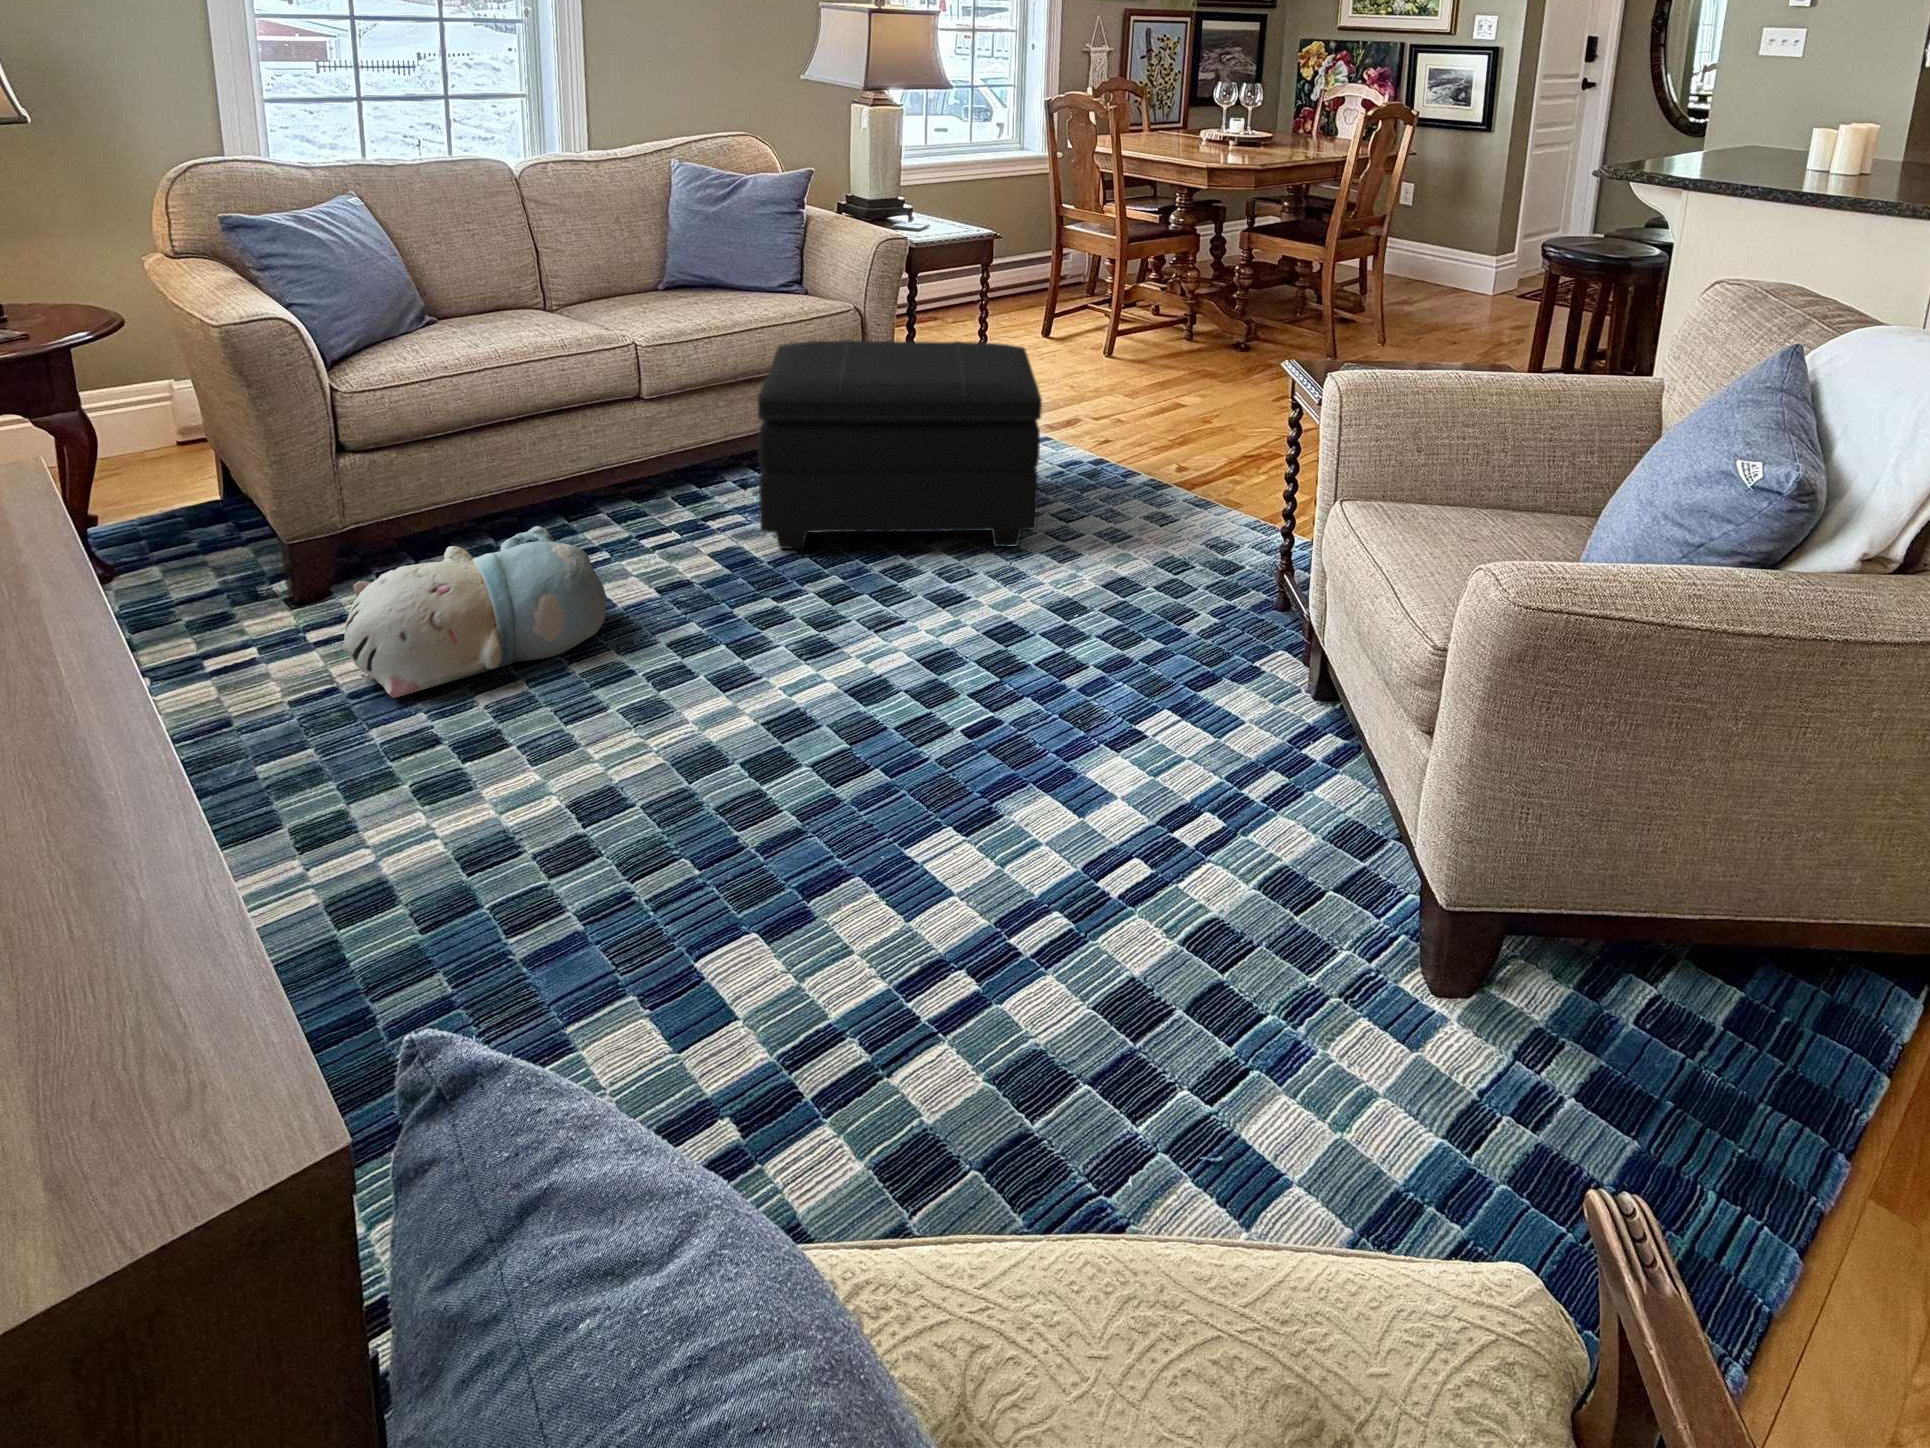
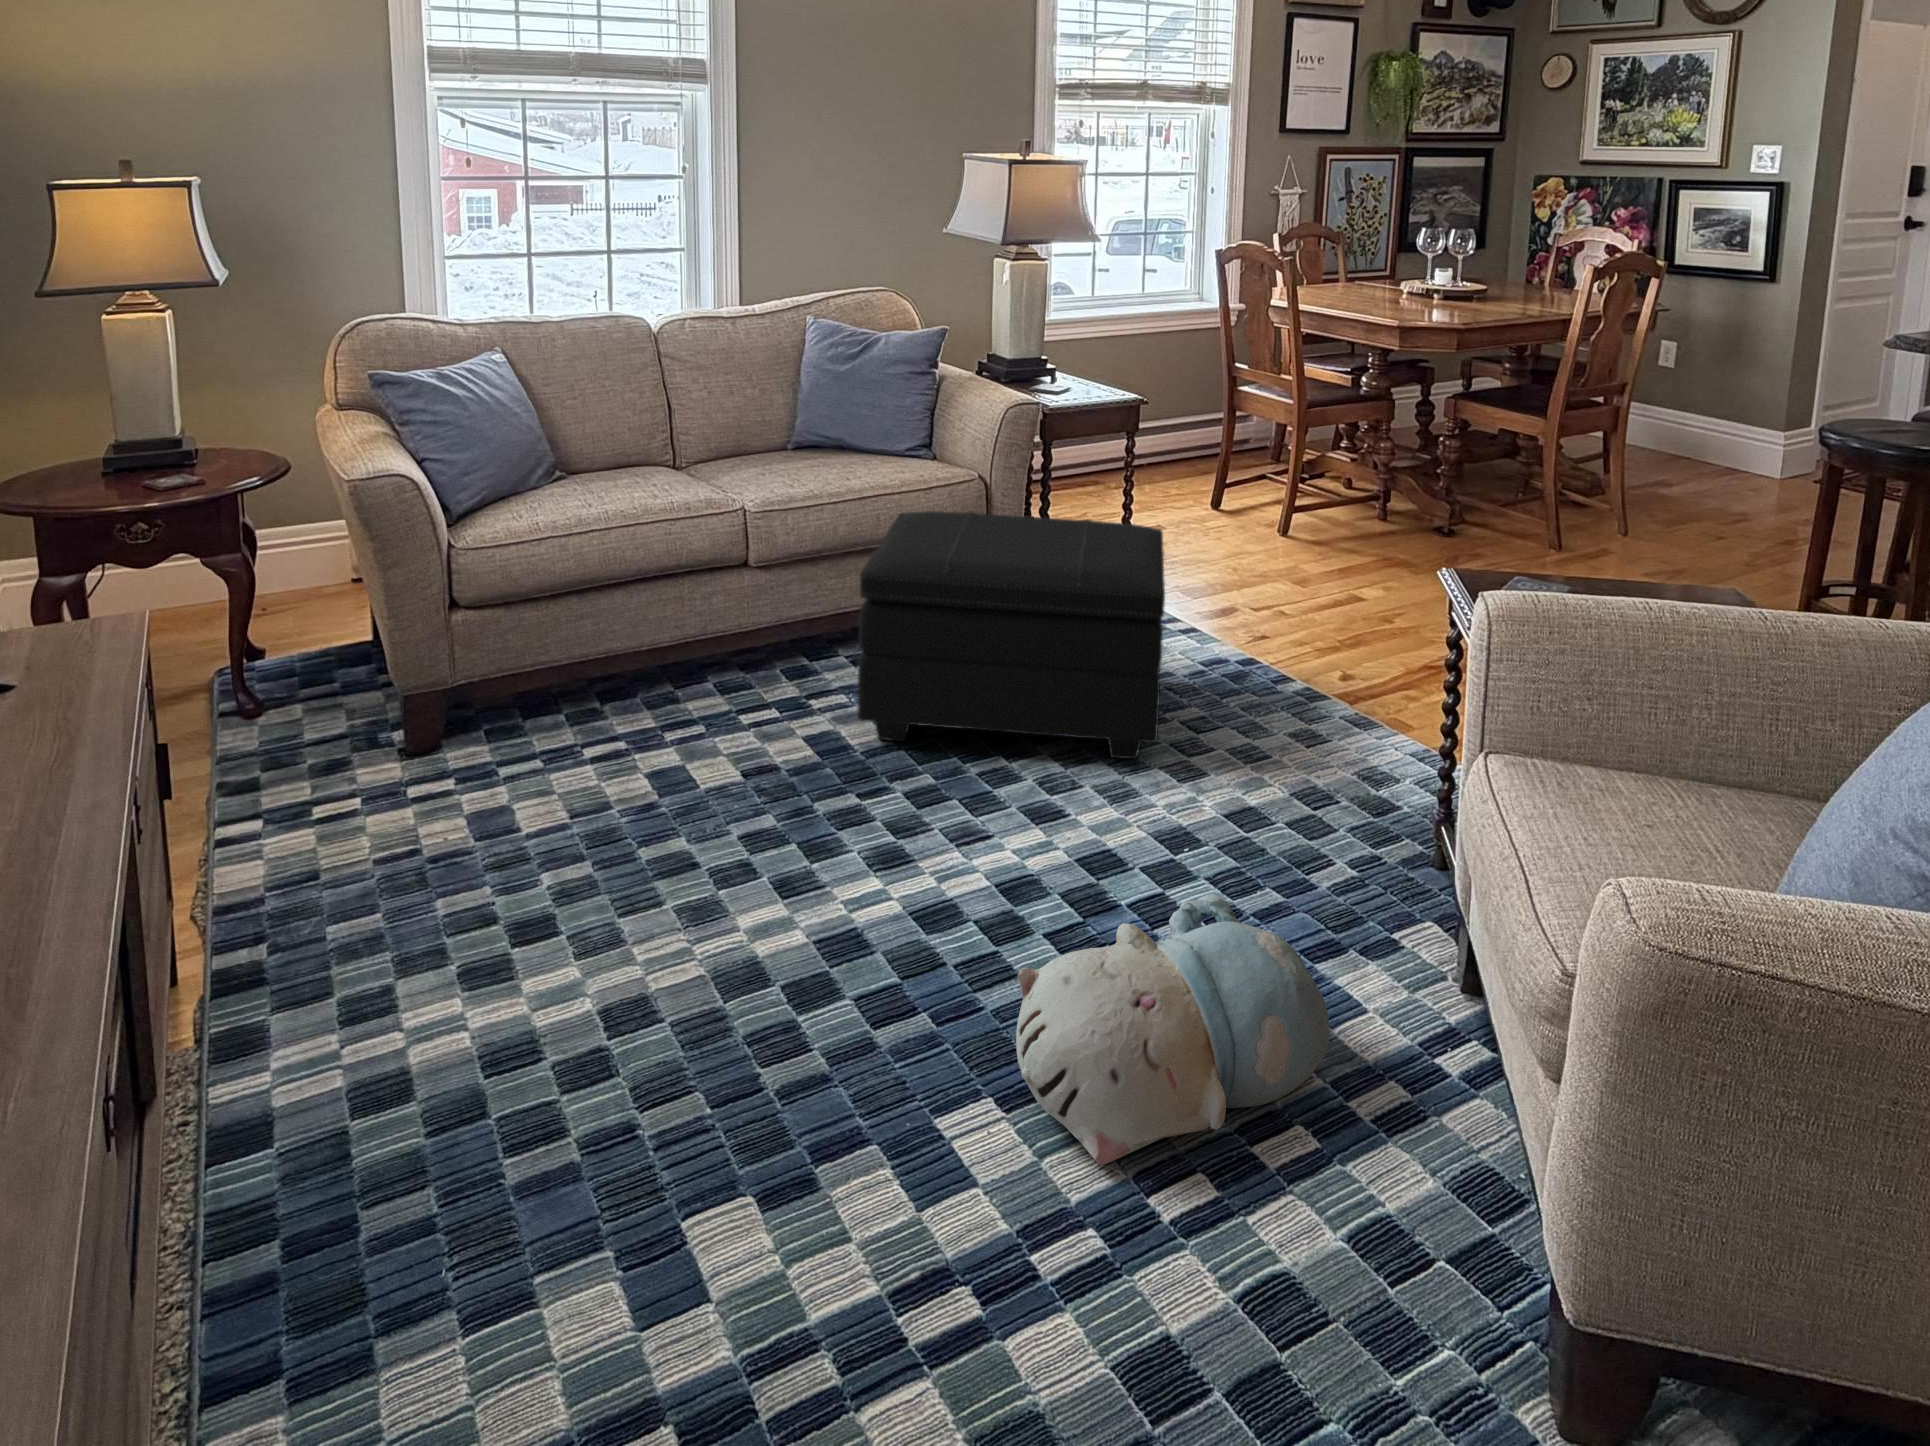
plush toy: present [343,526,607,698] -> present [1016,894,1330,1165]

